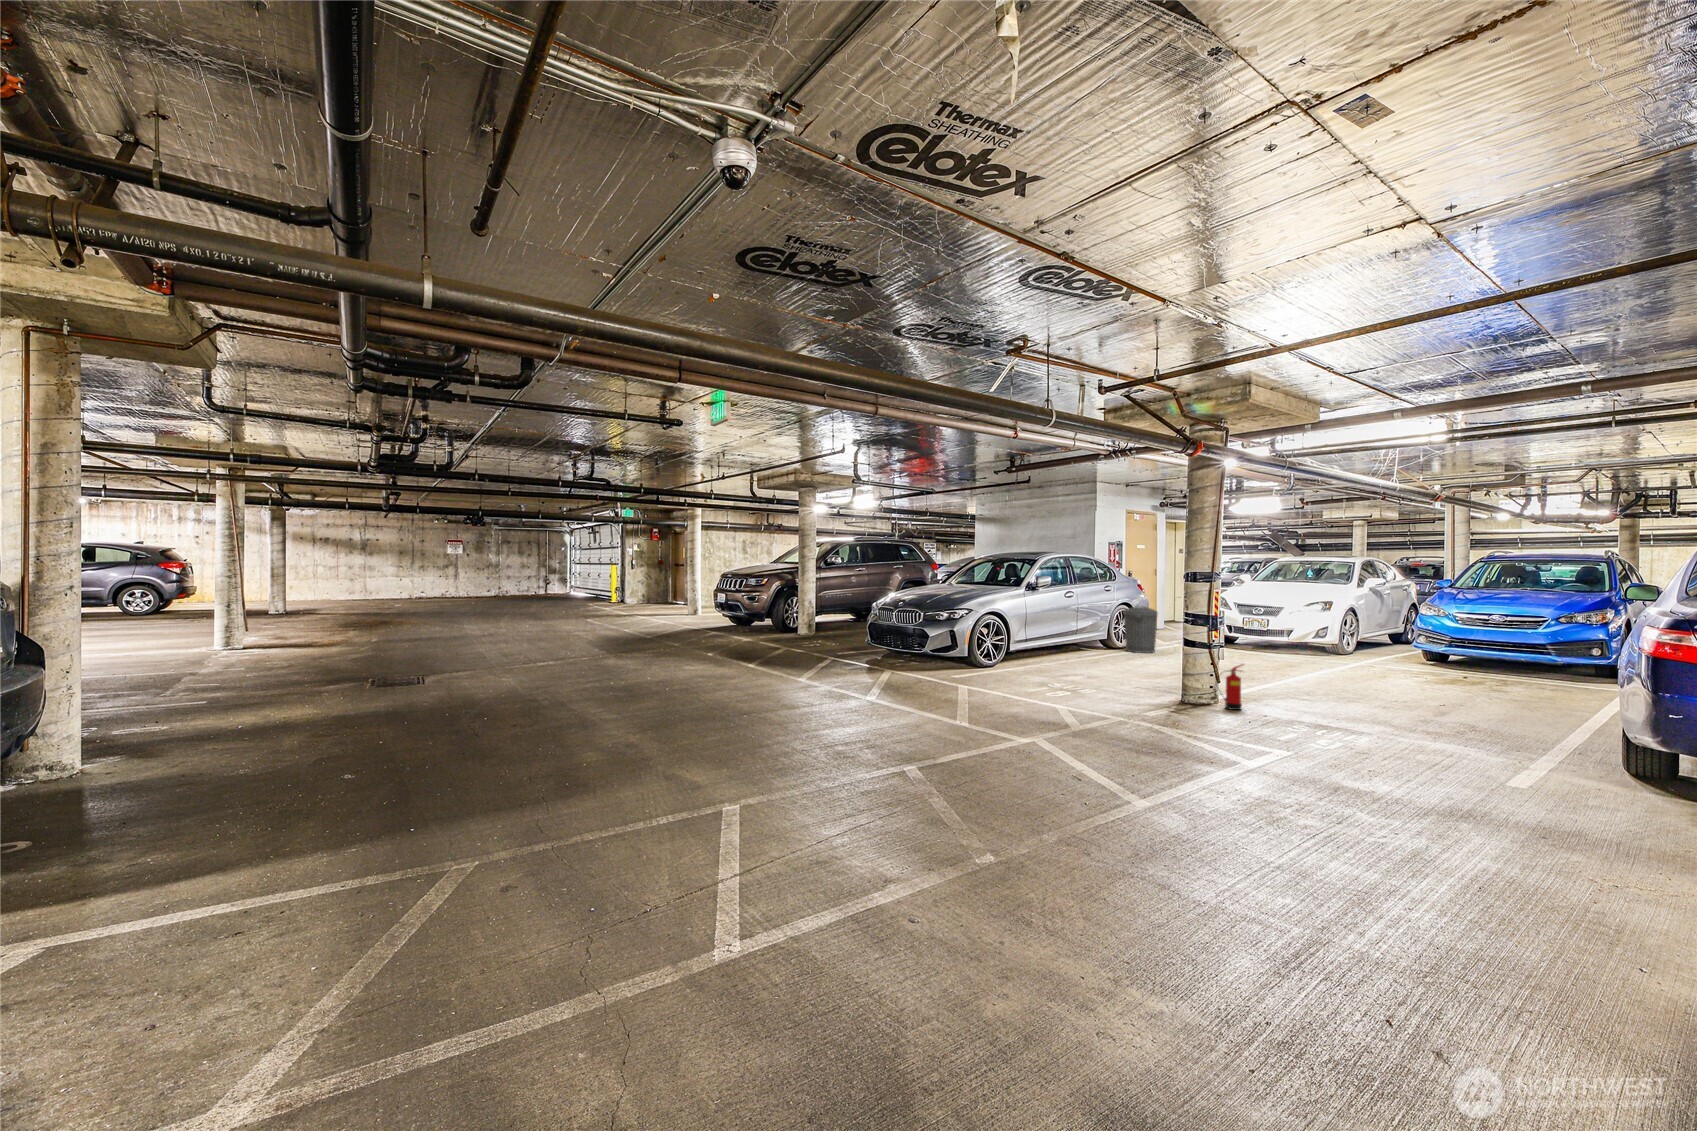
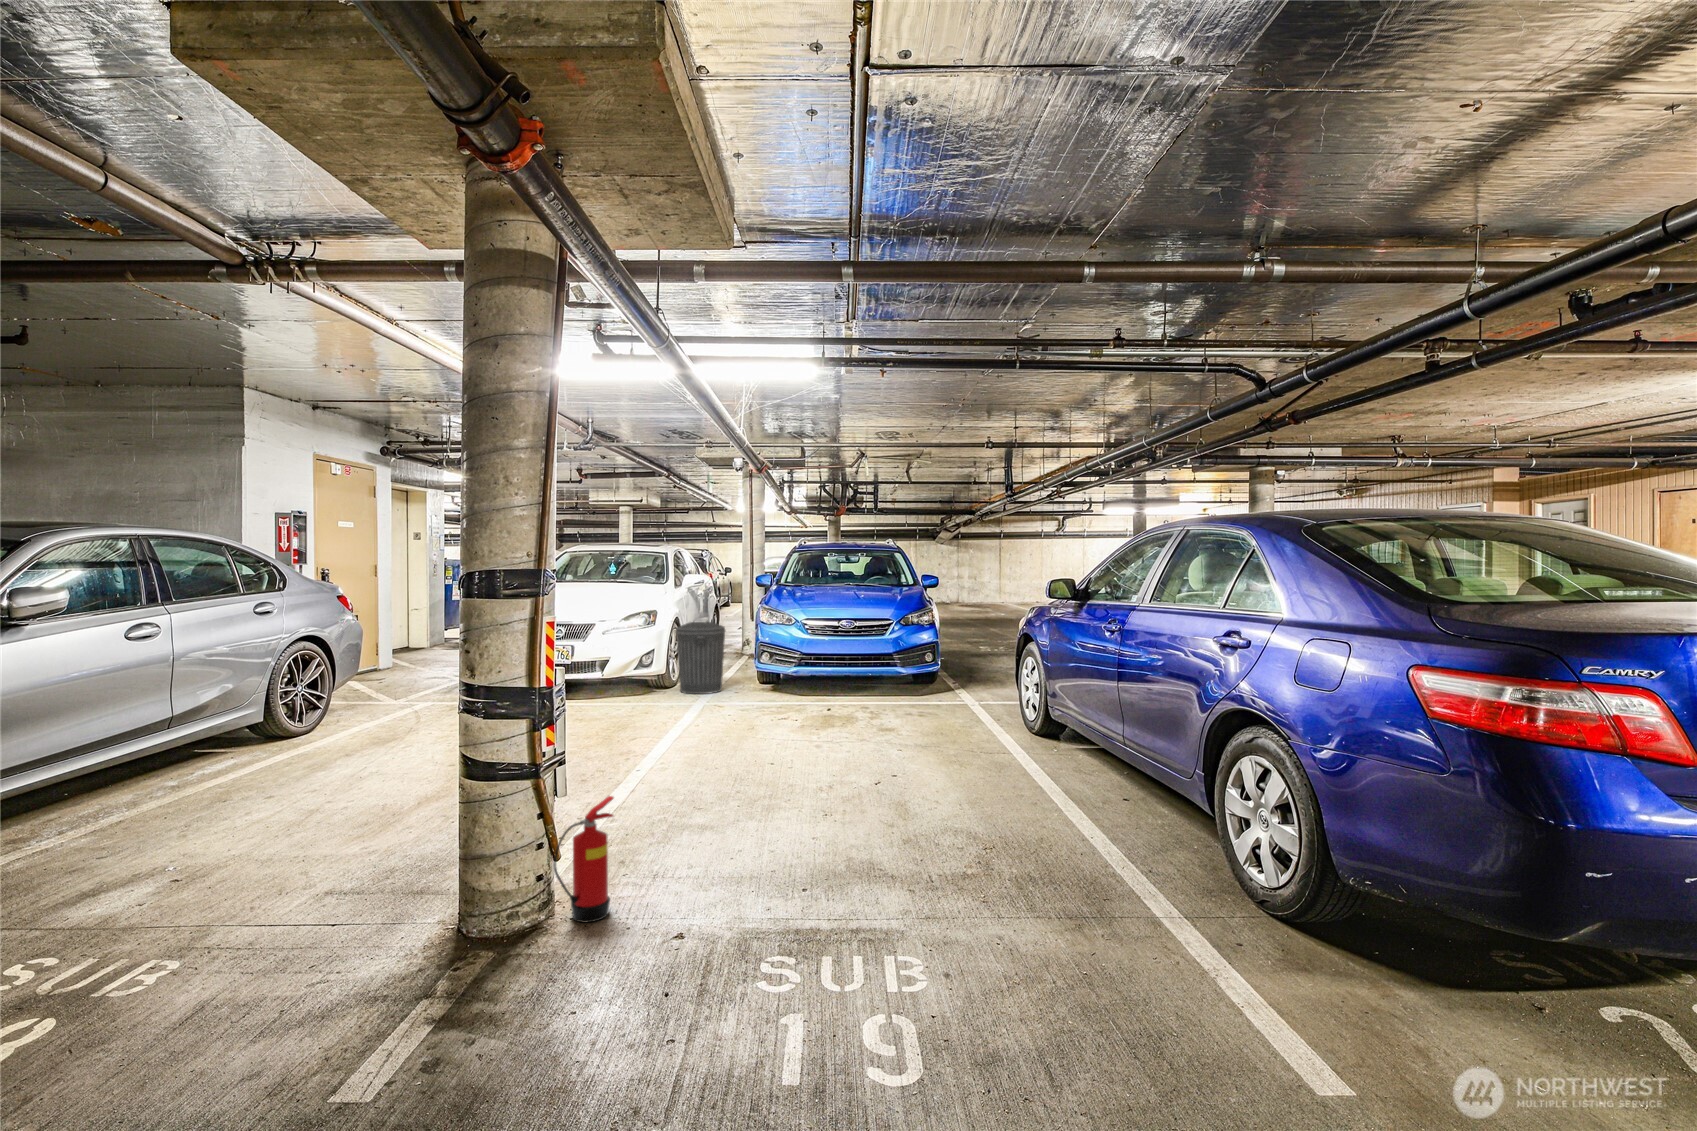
trash can: present [1124,606,1158,653] -> present [676,621,725,694]

